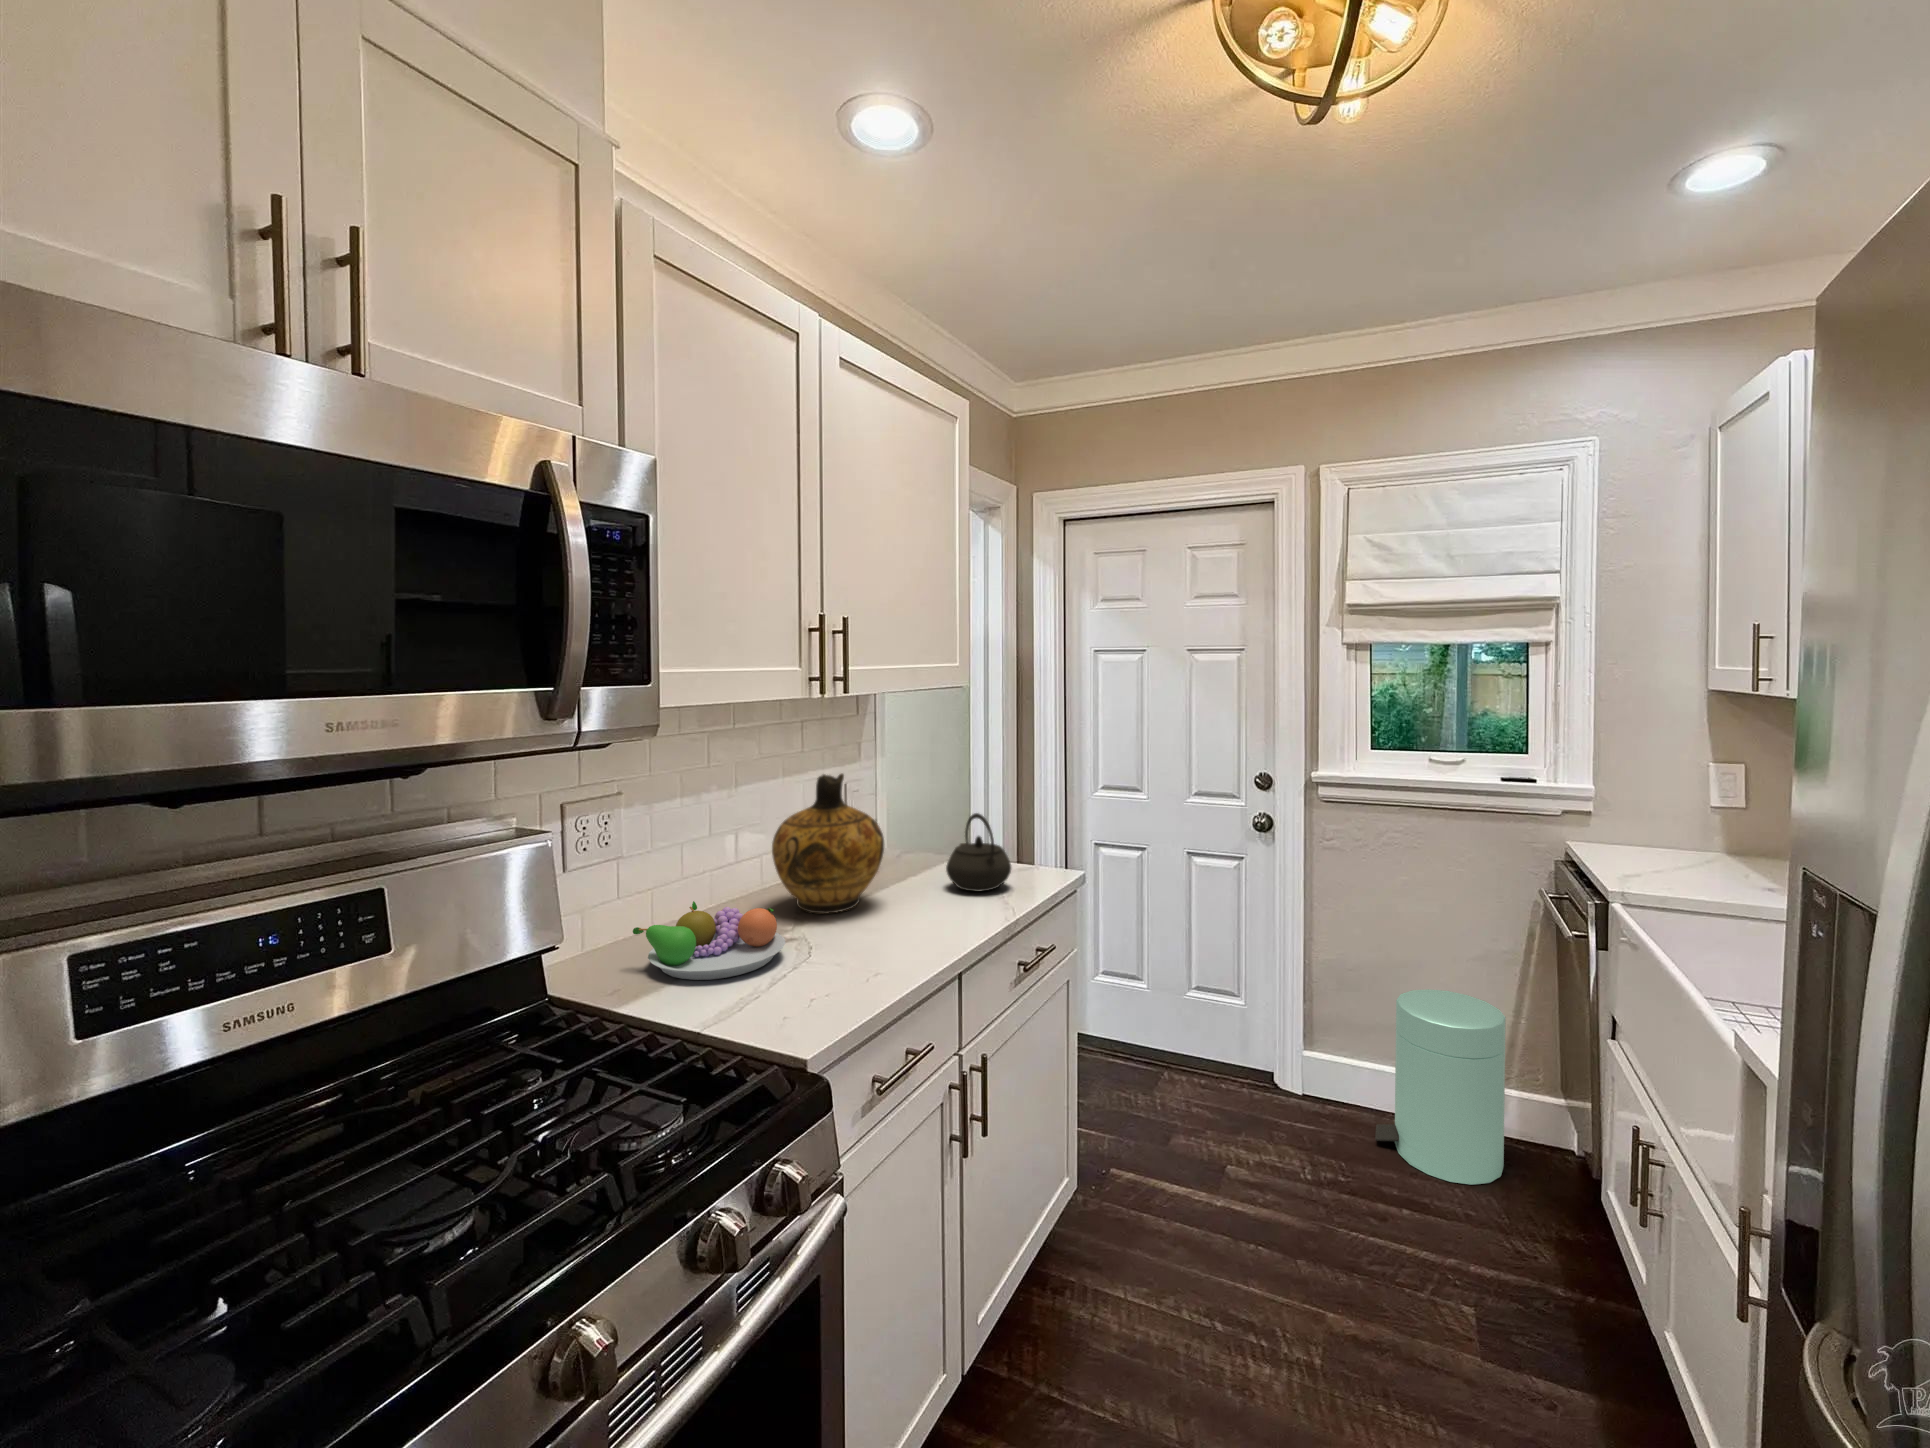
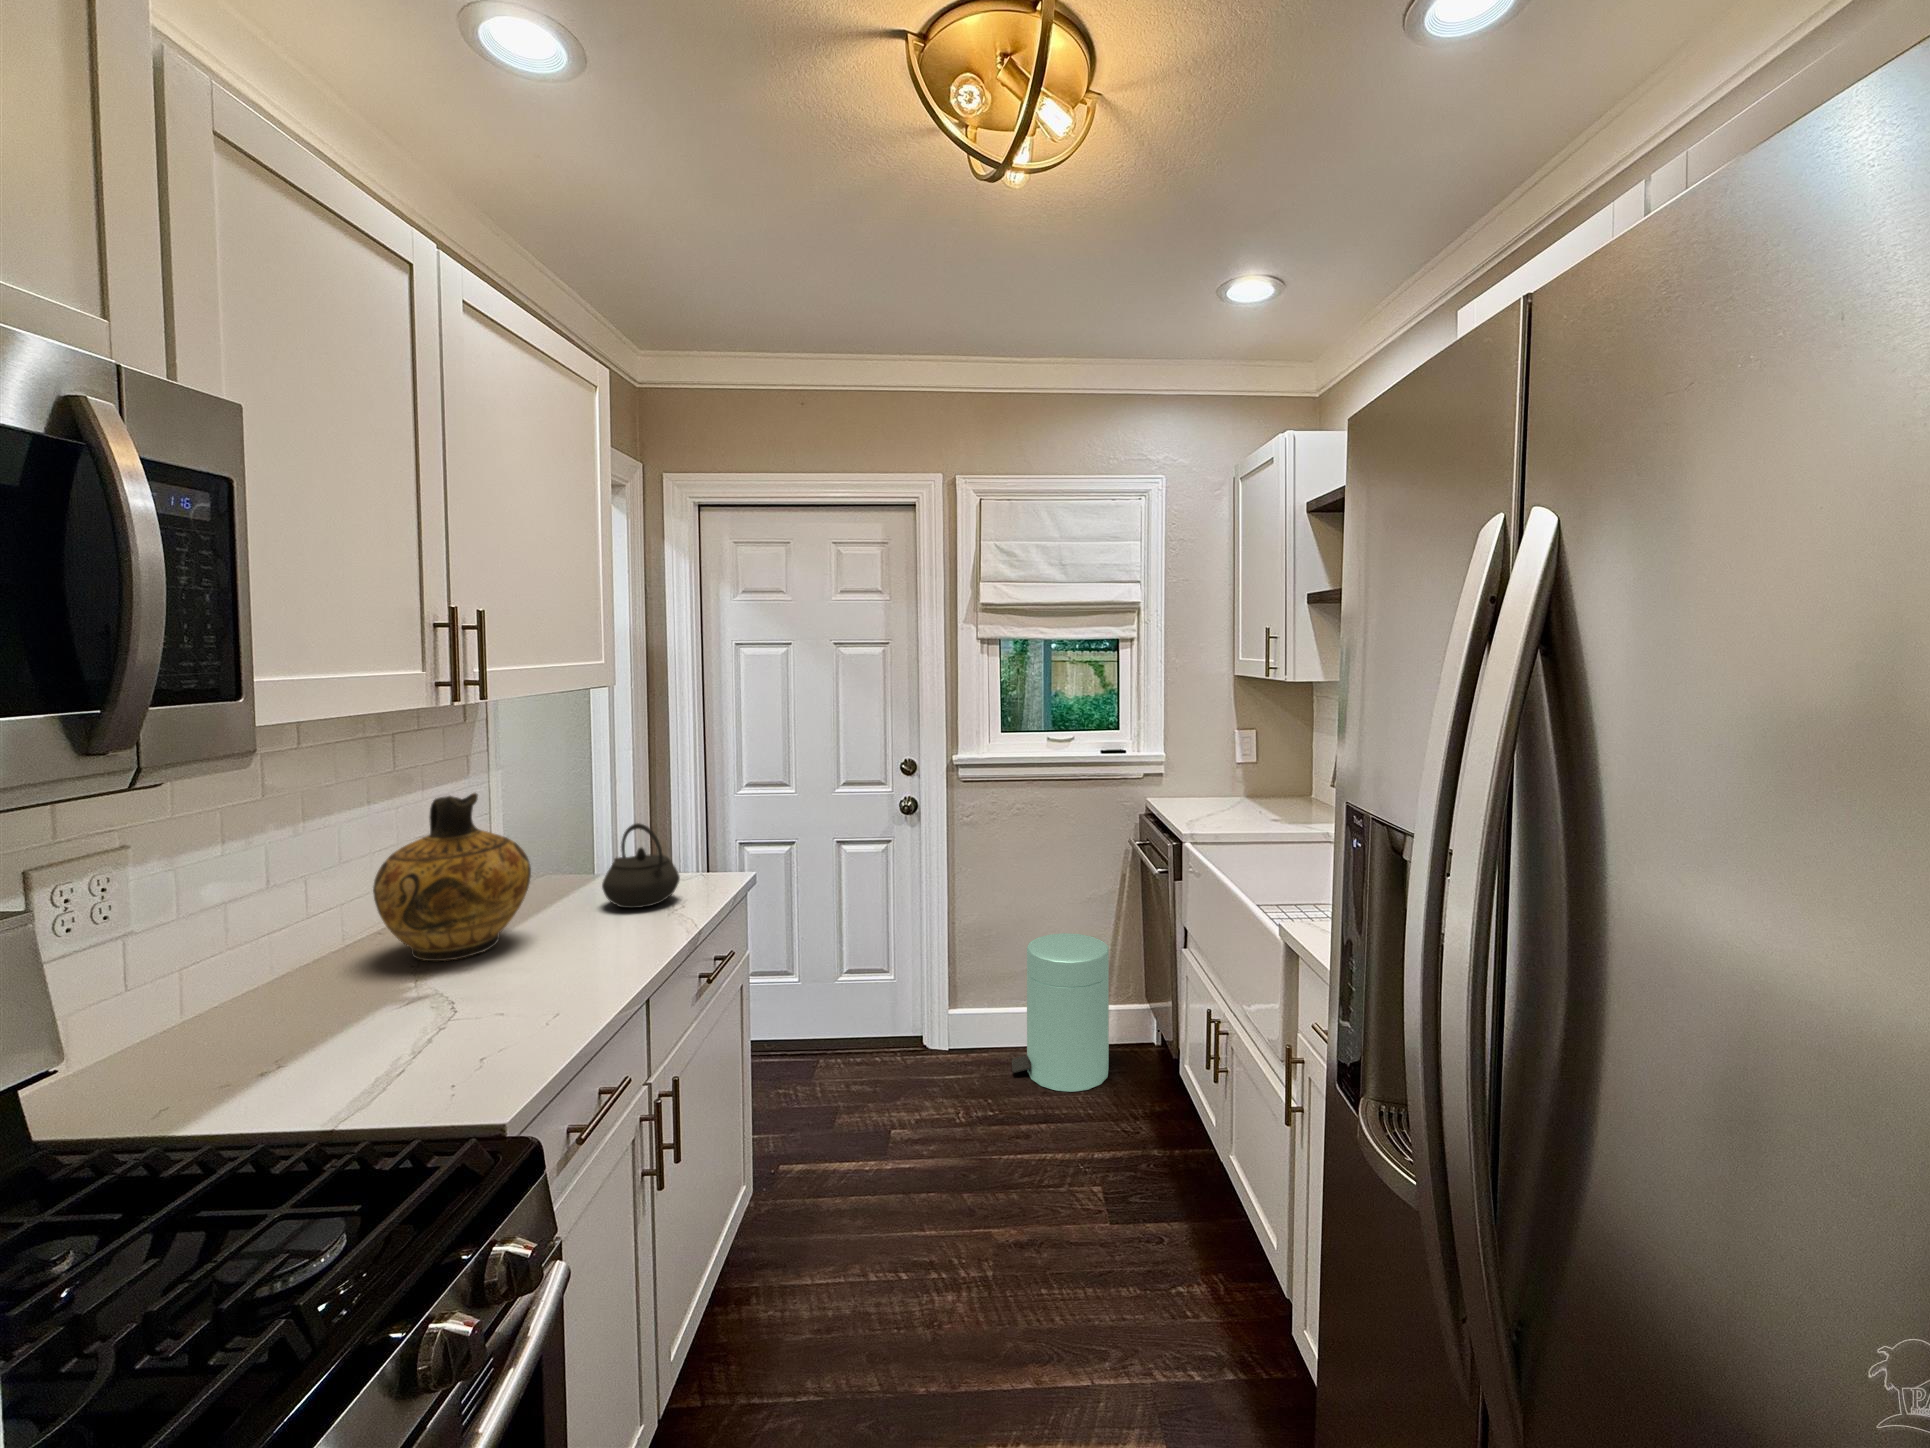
fruit bowl: present [633,901,785,980] -> none [180,963,422,1073]

